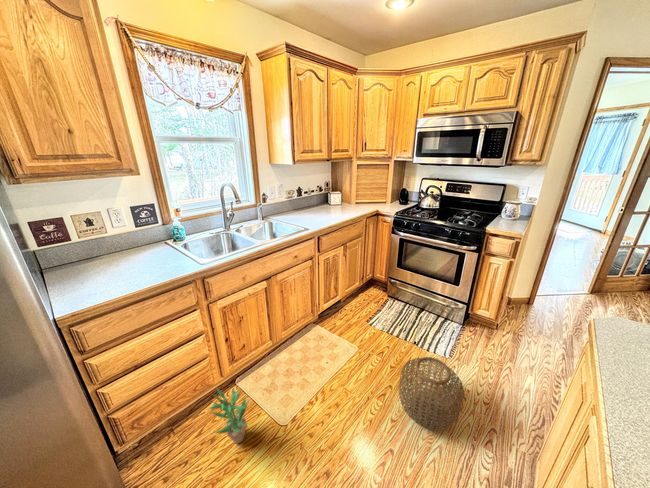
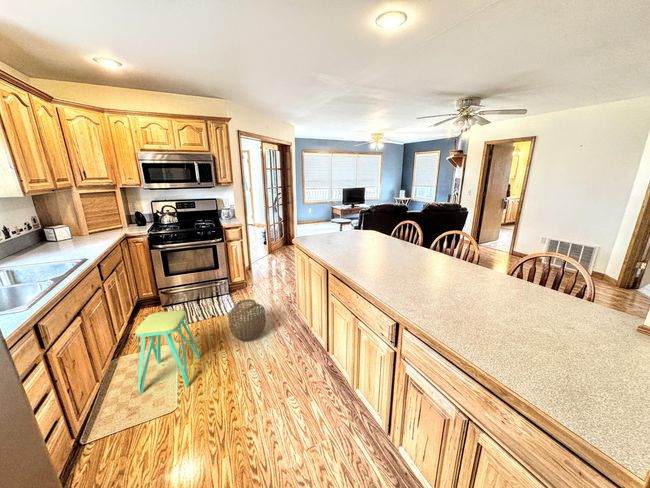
stool: none [290,307,354,409] -> present [135,310,200,393]
potted plant: present [209,388,249,444] -> none [115,388,164,454]

